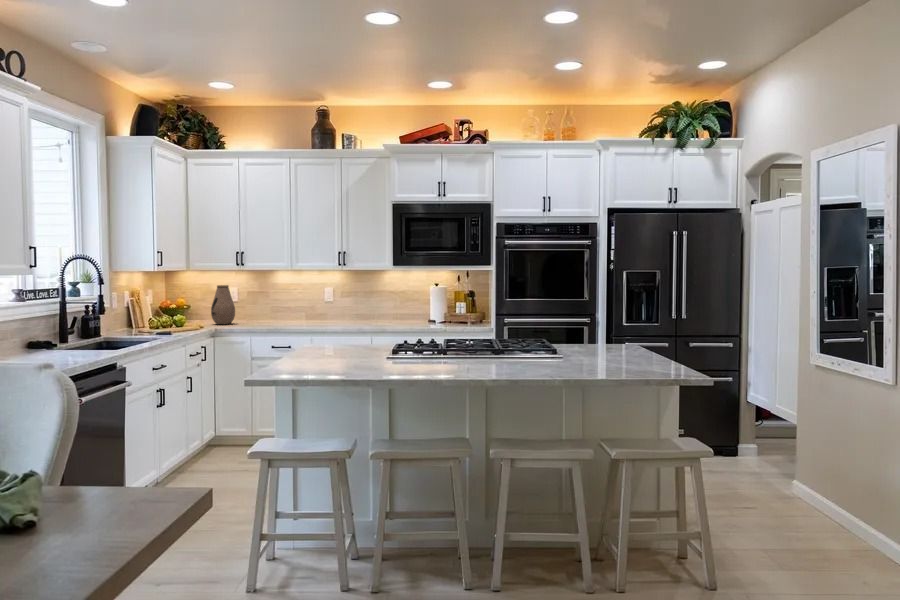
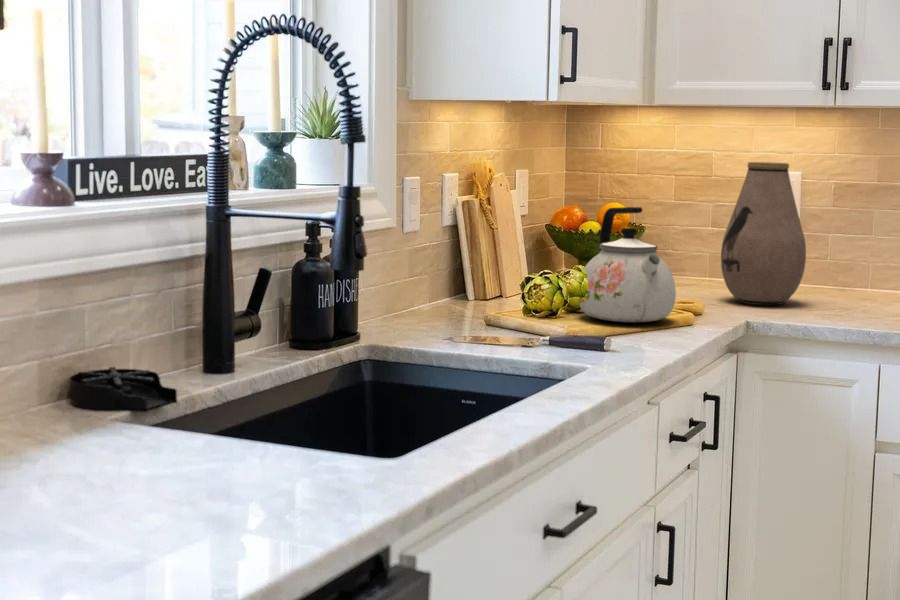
kettle: none [166,299,194,330] -> present [579,207,676,323]

